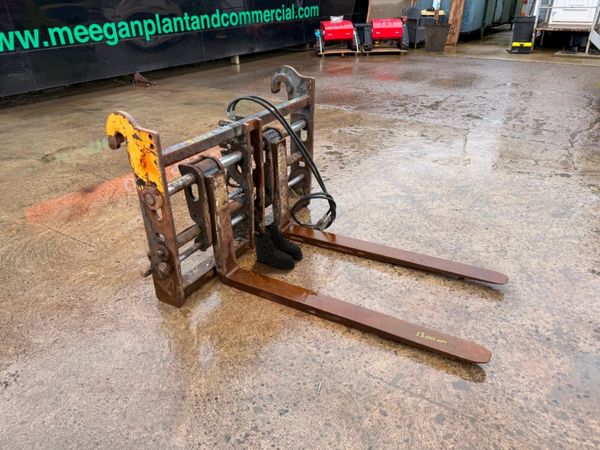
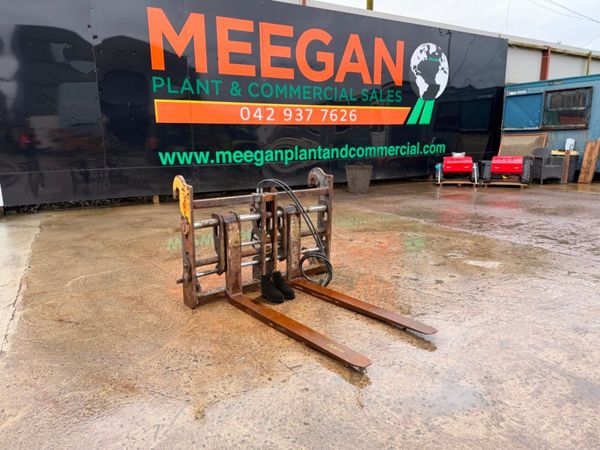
trash can: present [424,20,452,52] -> present [345,162,373,193]

